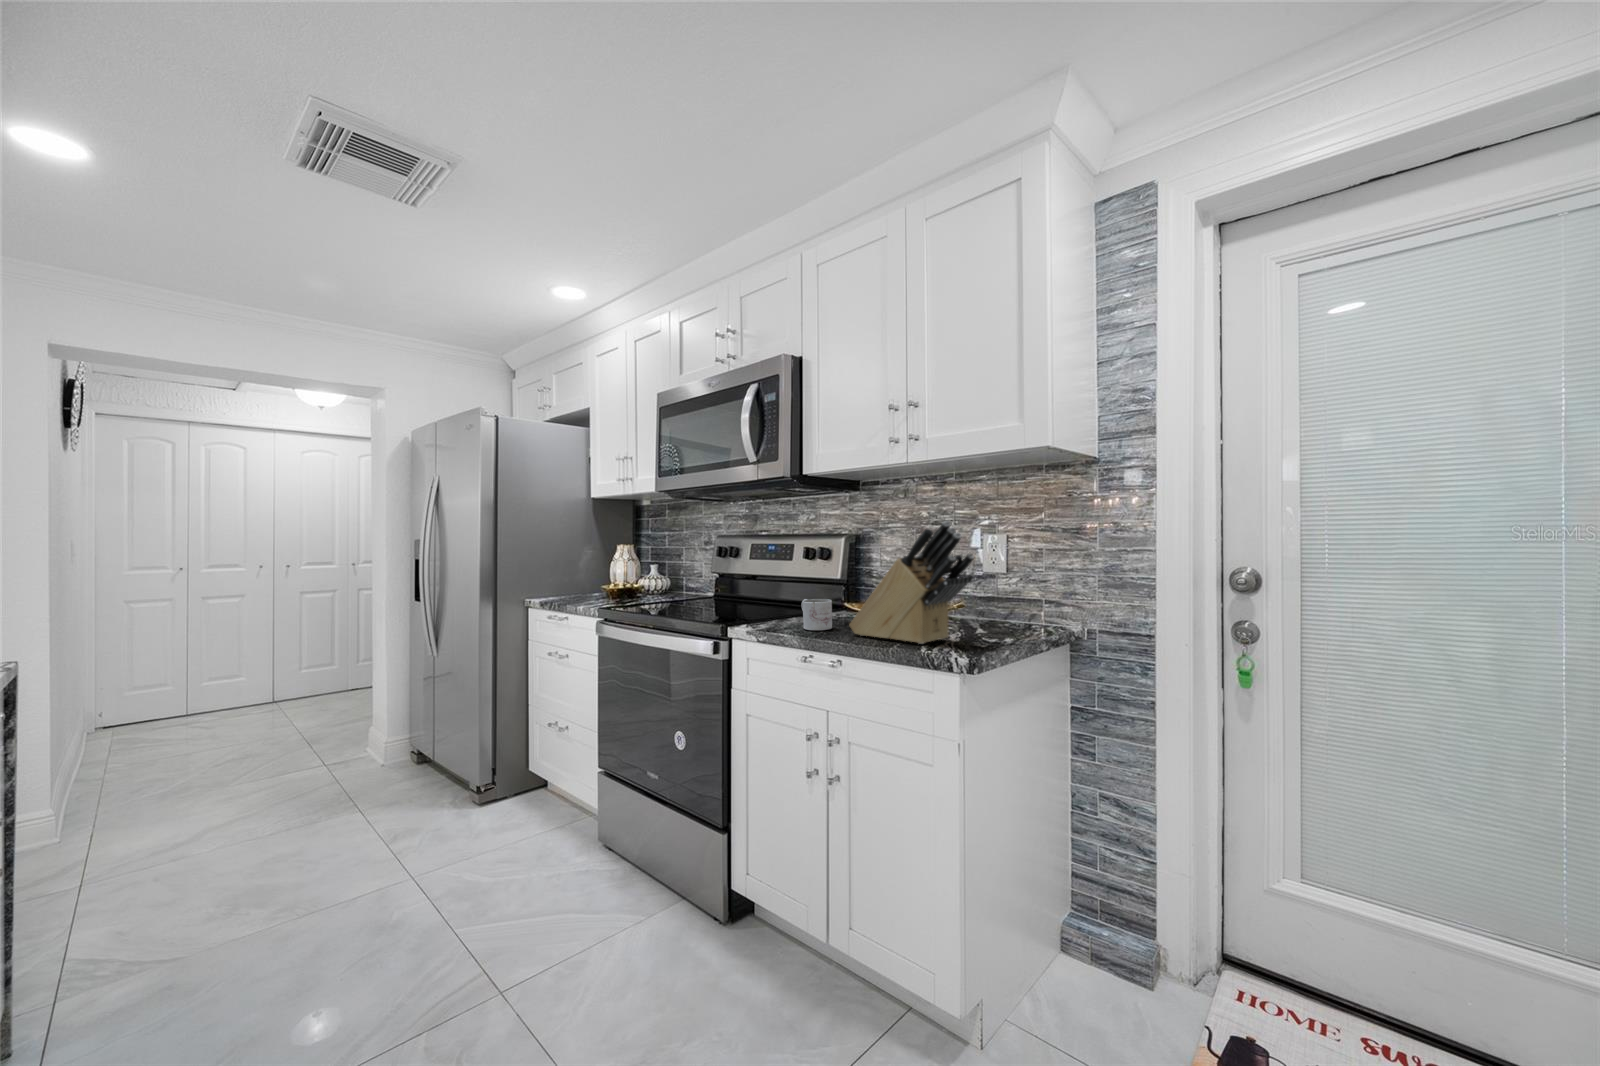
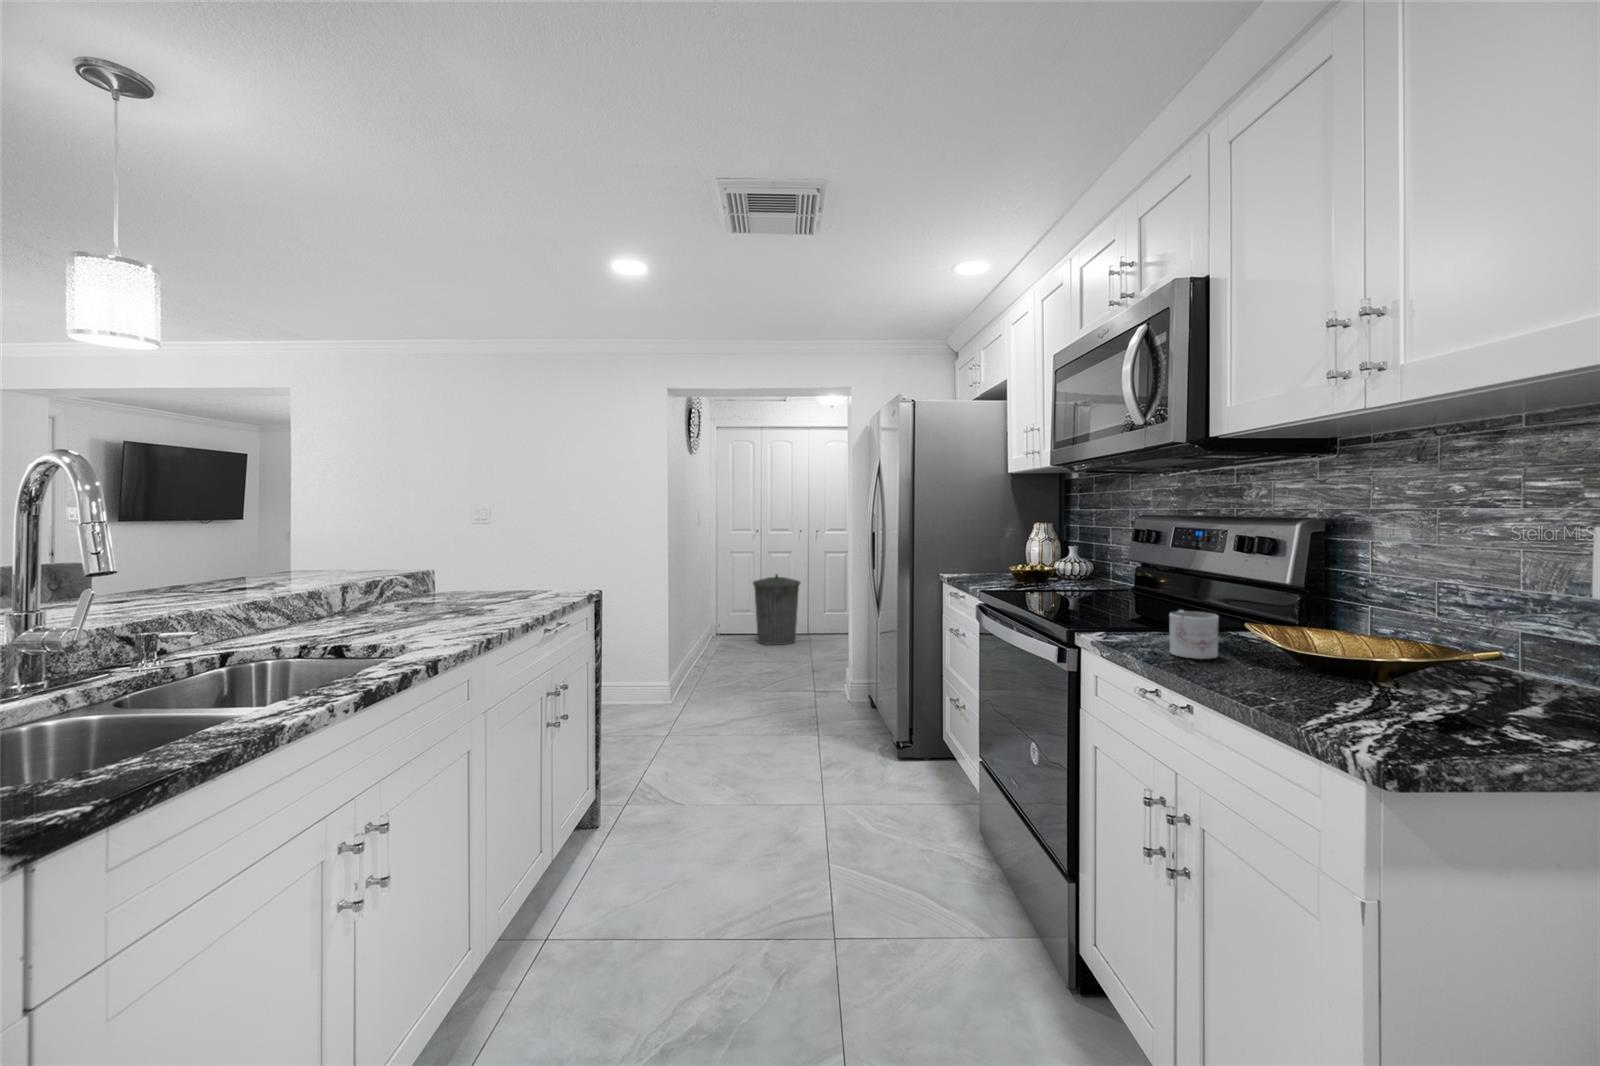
knife block: present [850,521,974,644] -> none [1226,500,1460,711]
trash can: none [218,621,294,711] -> present [753,574,801,645]

